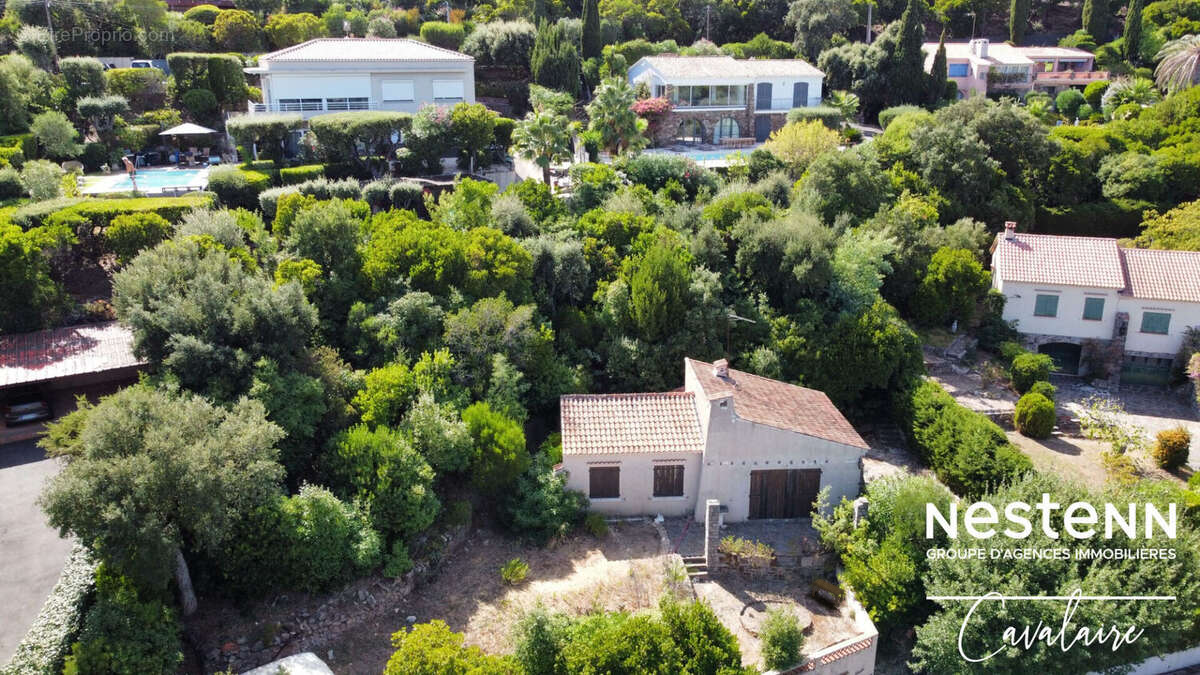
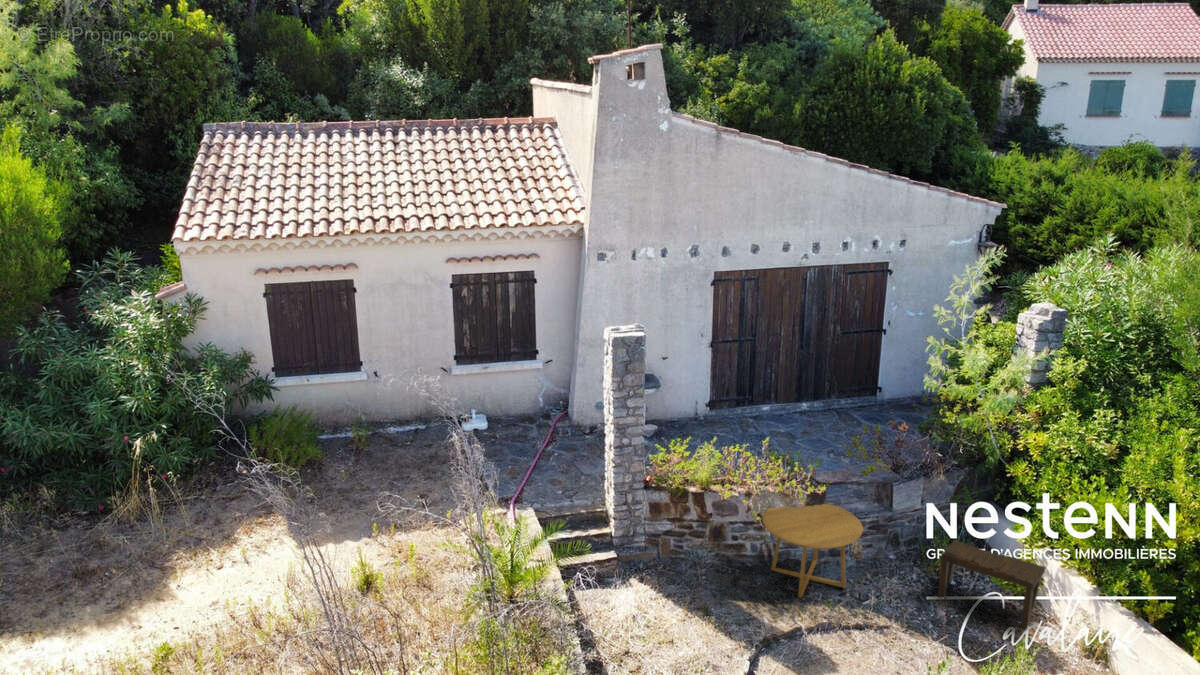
round table: none [756,561,788,593] -> present [763,504,863,598]

